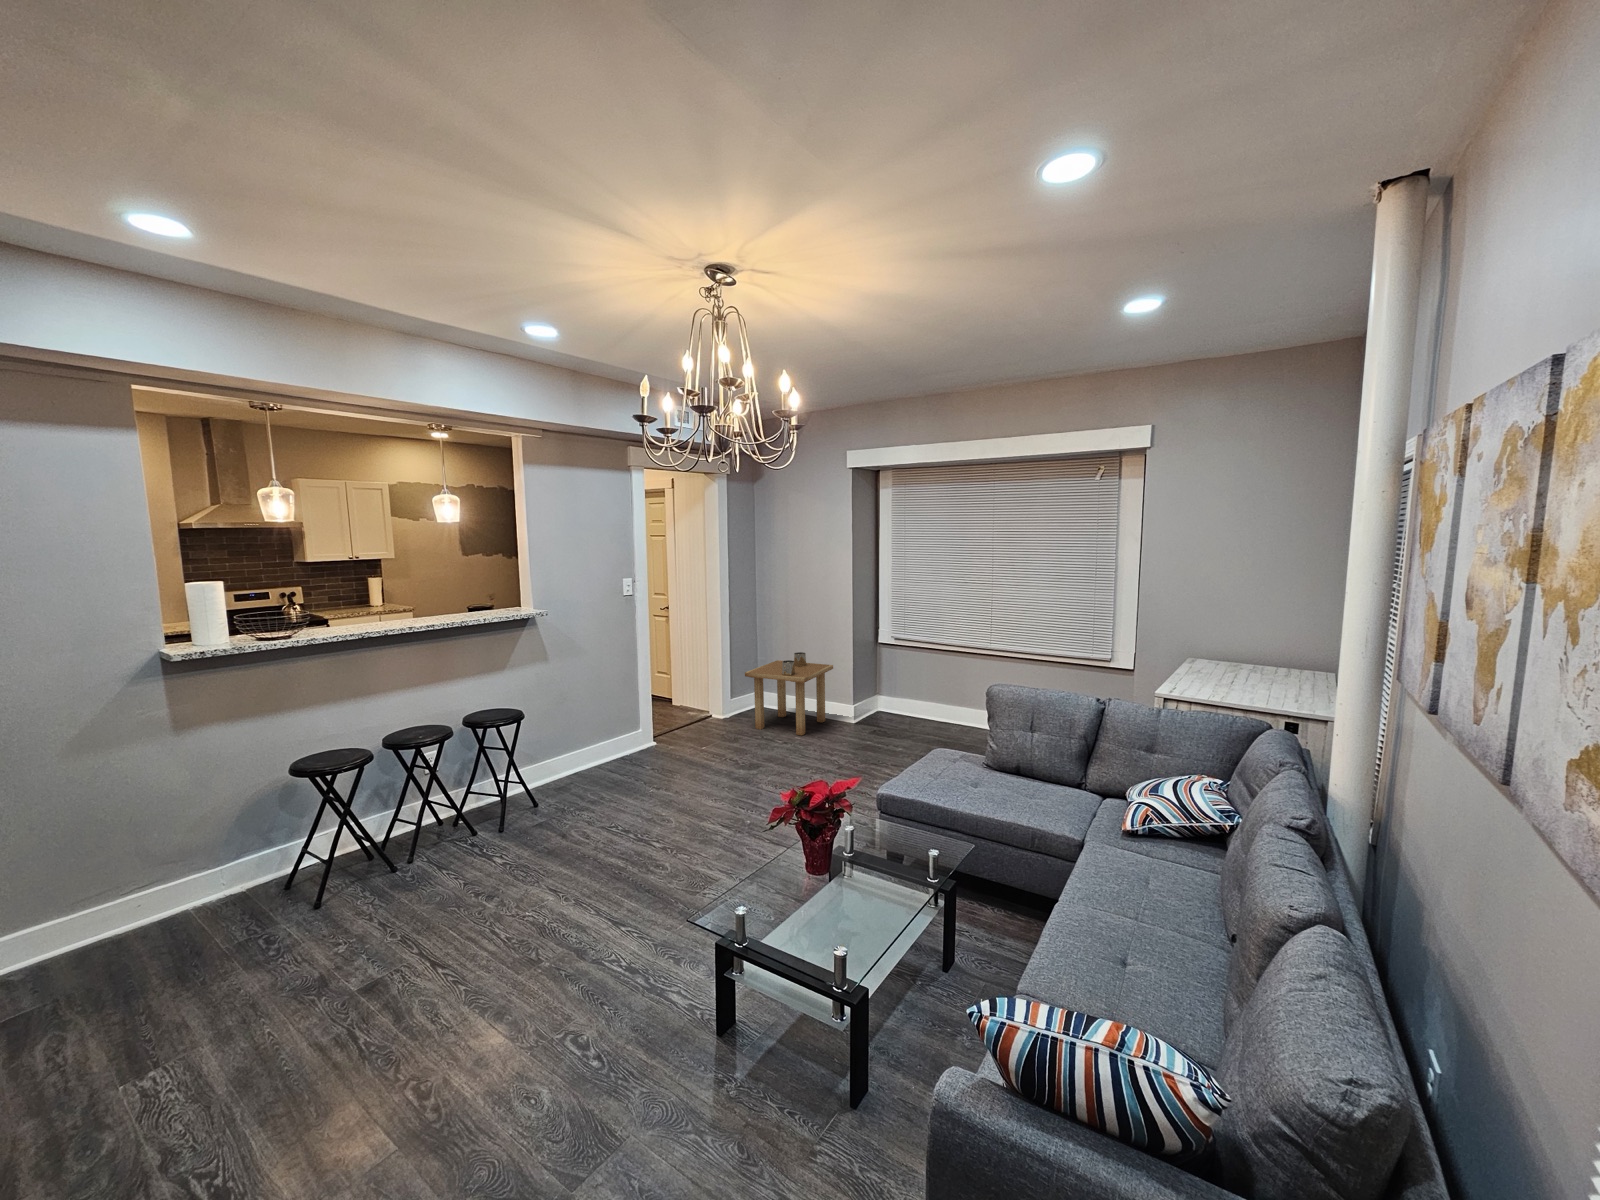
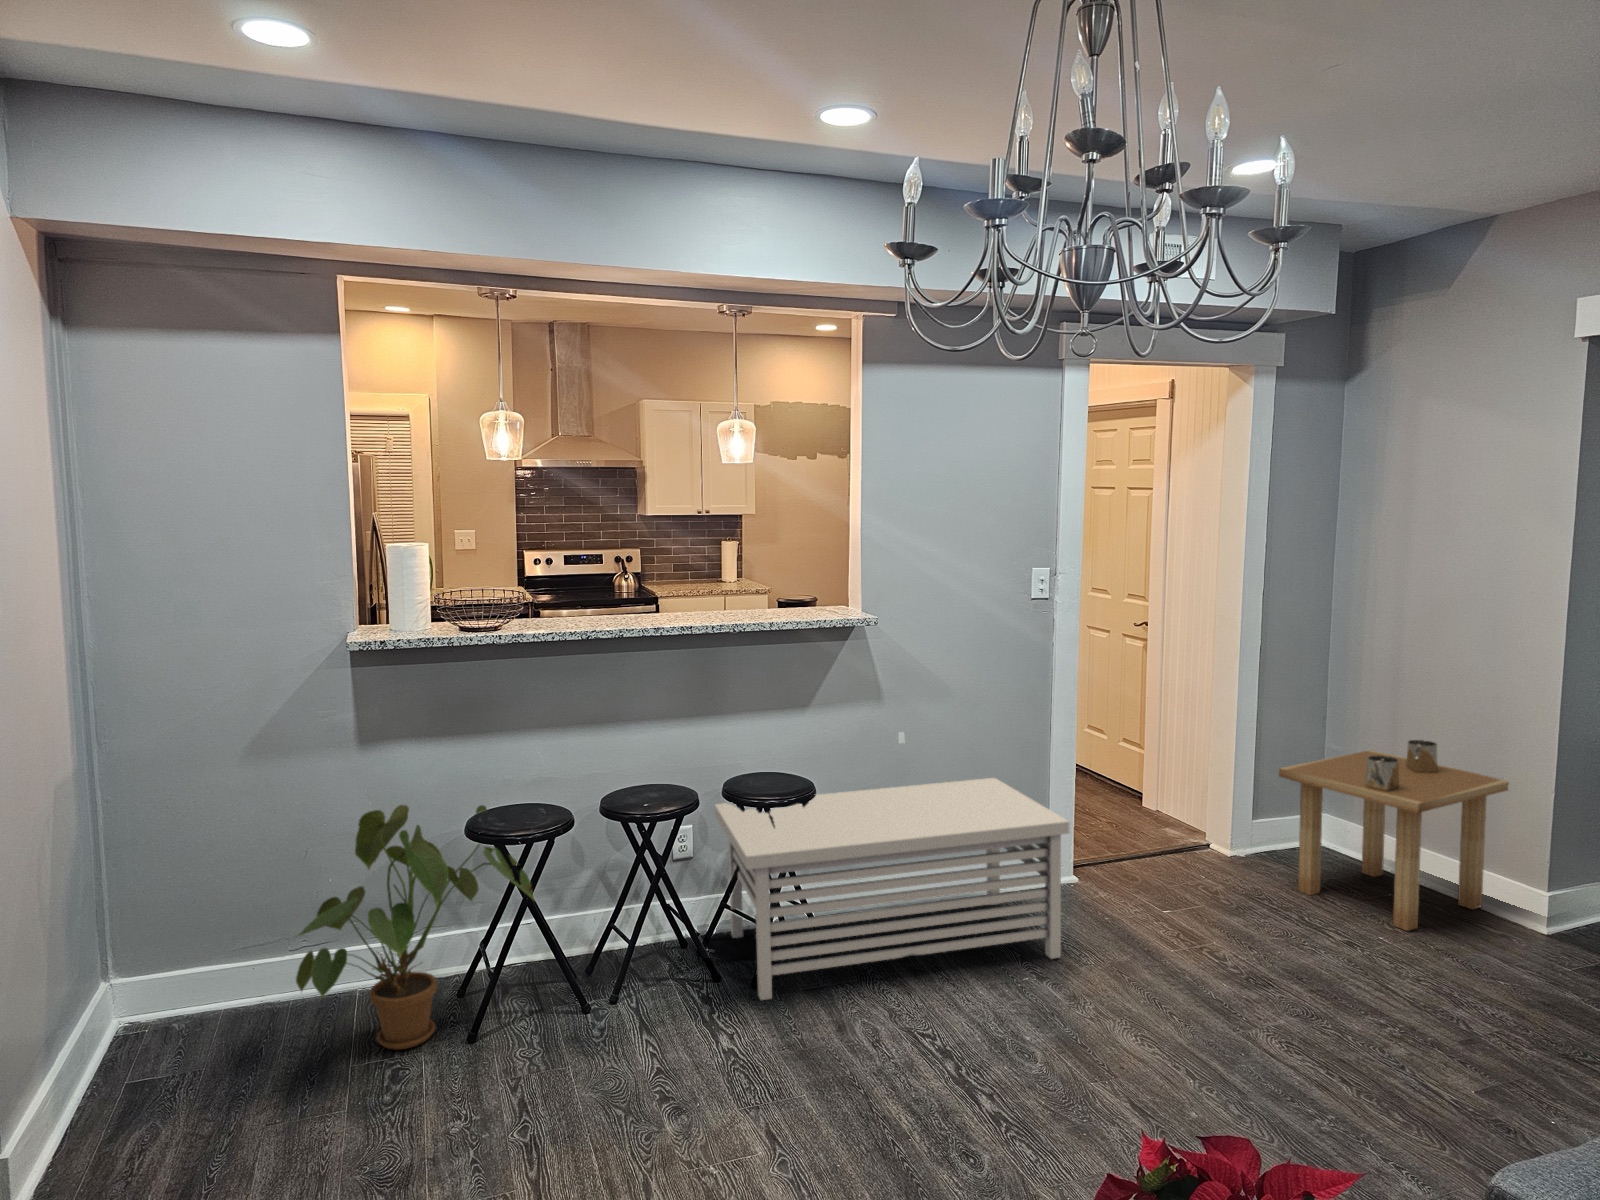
storage bench: none [453,695,665,836] -> present [715,778,1070,1000]
house plant: none [147,757,356,933] -> present [296,805,534,1049]

